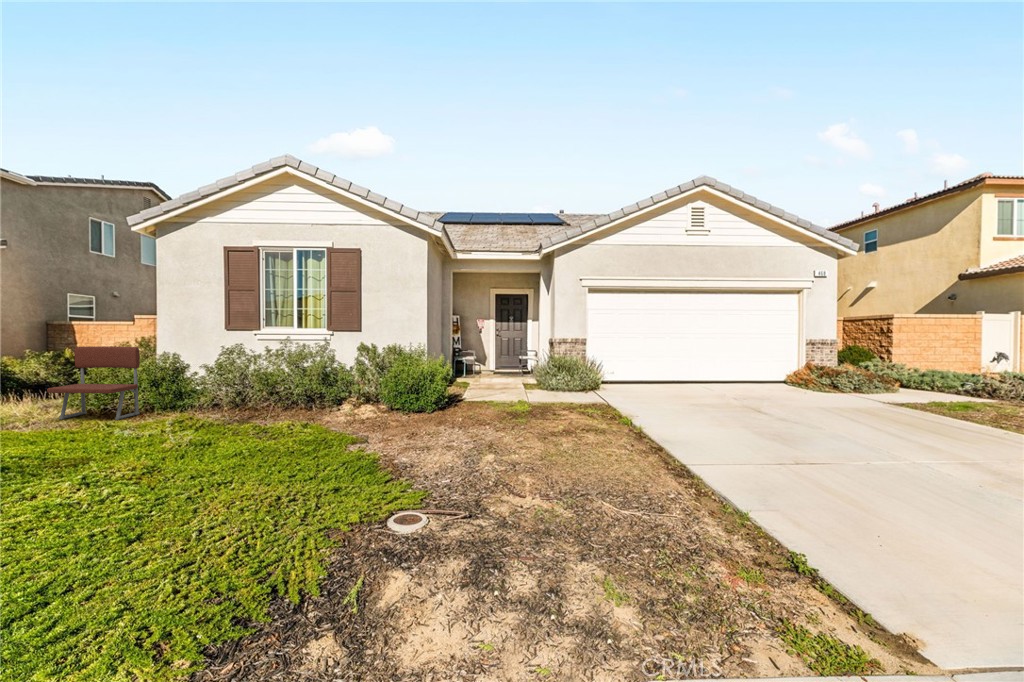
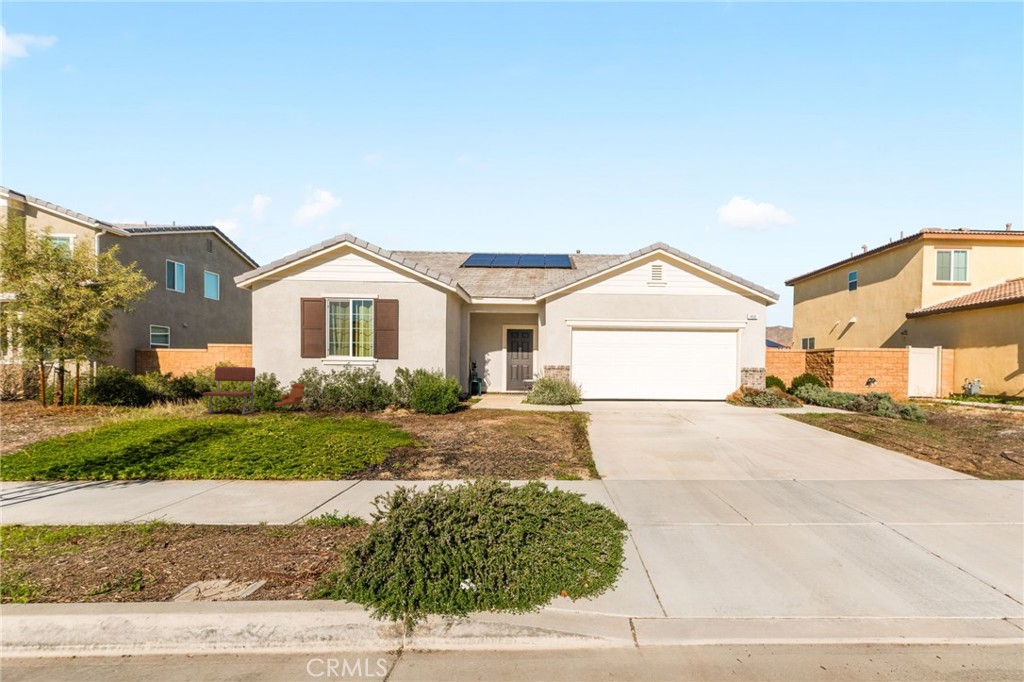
lounge chair: none [171,368,223,417] -> present [275,383,304,412]

